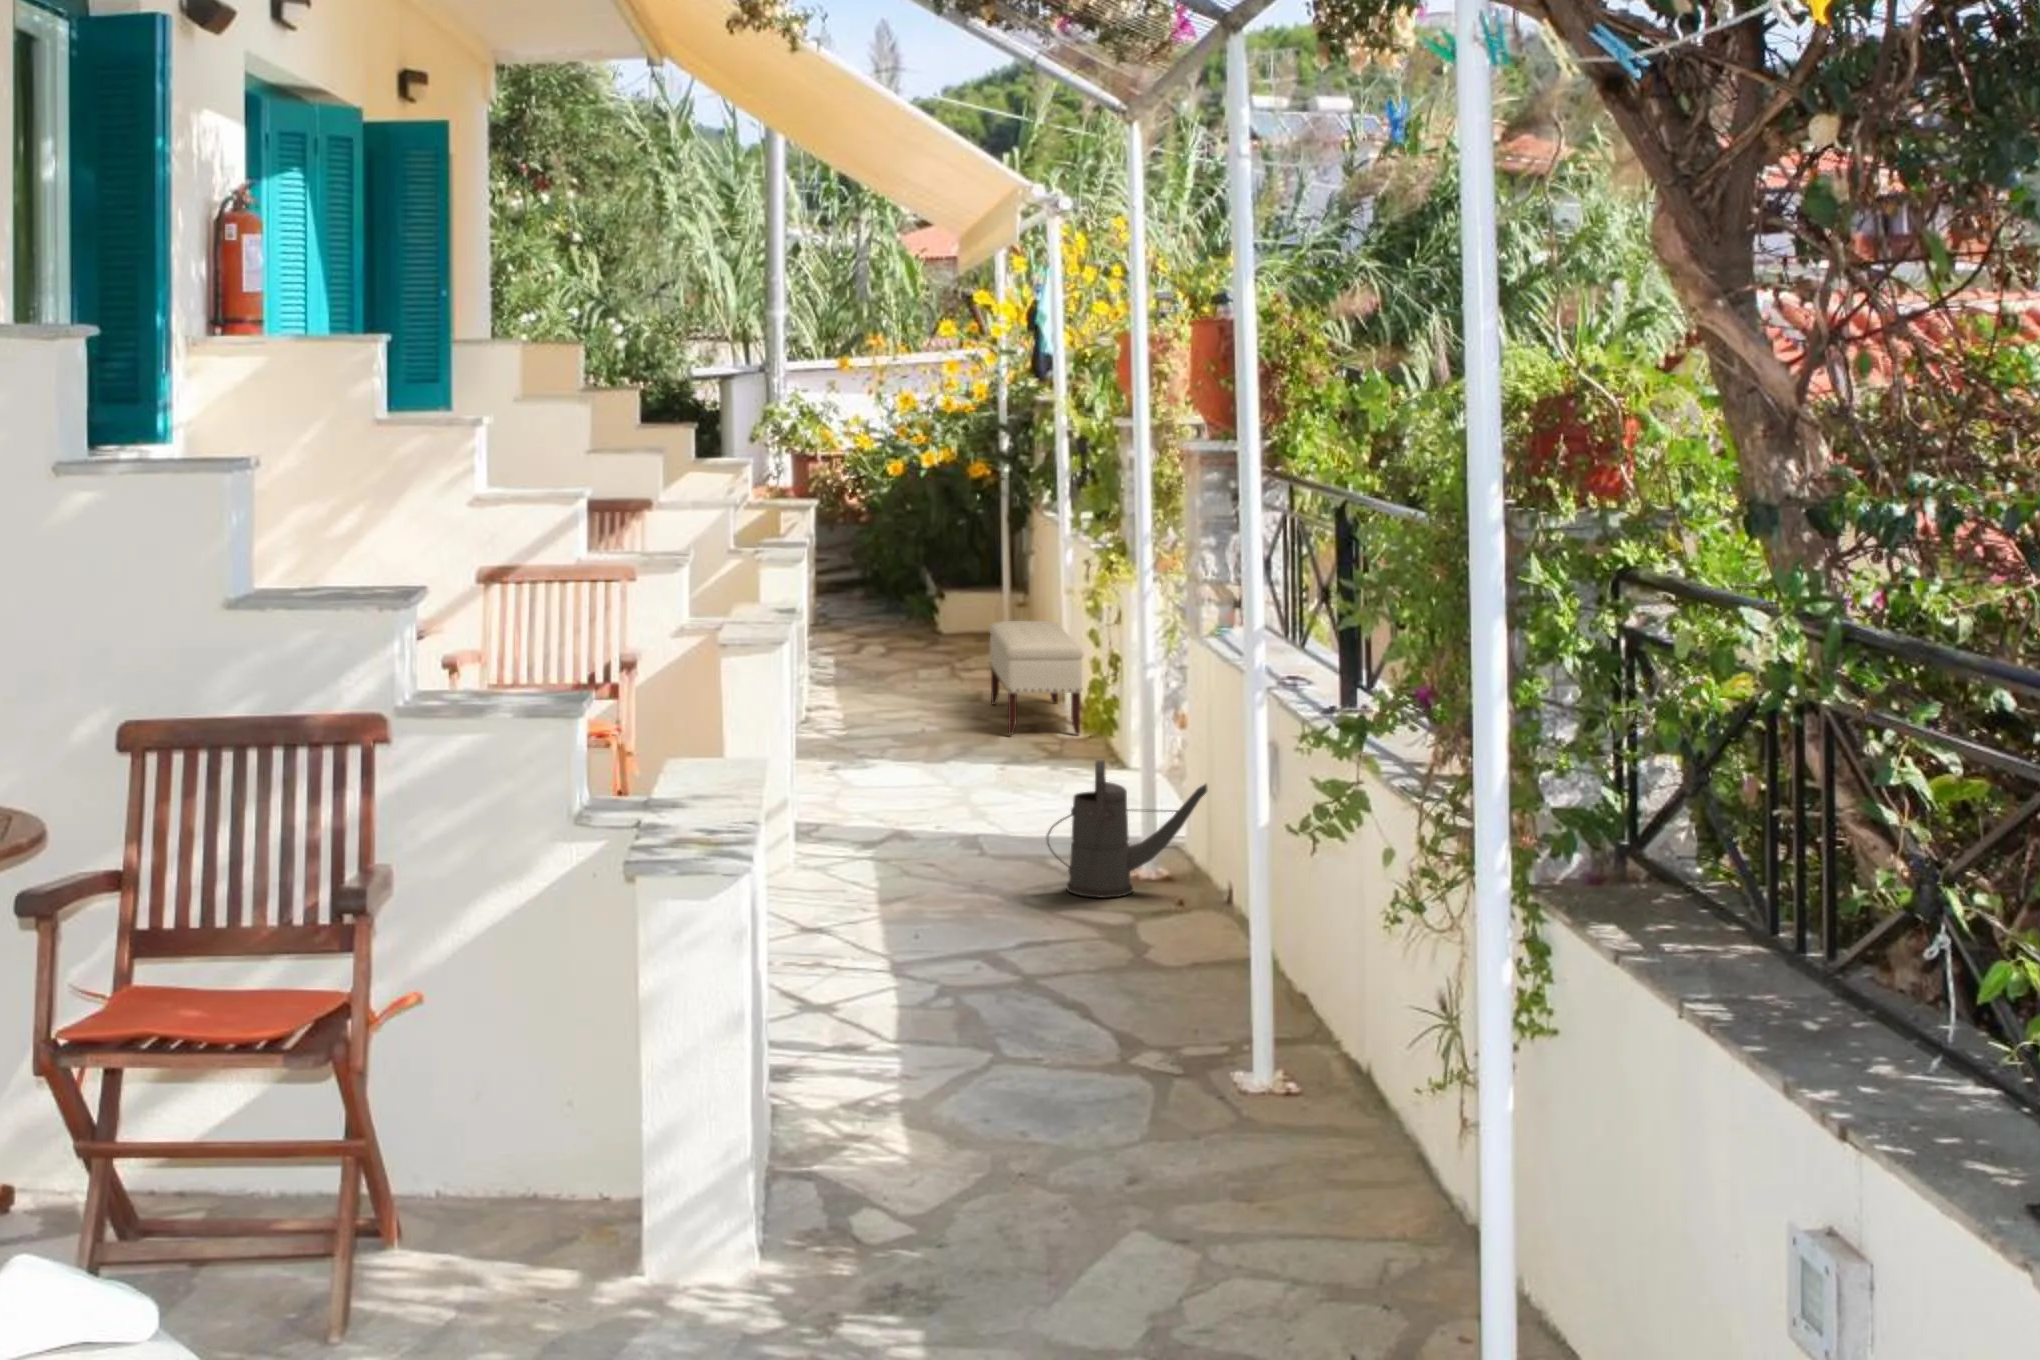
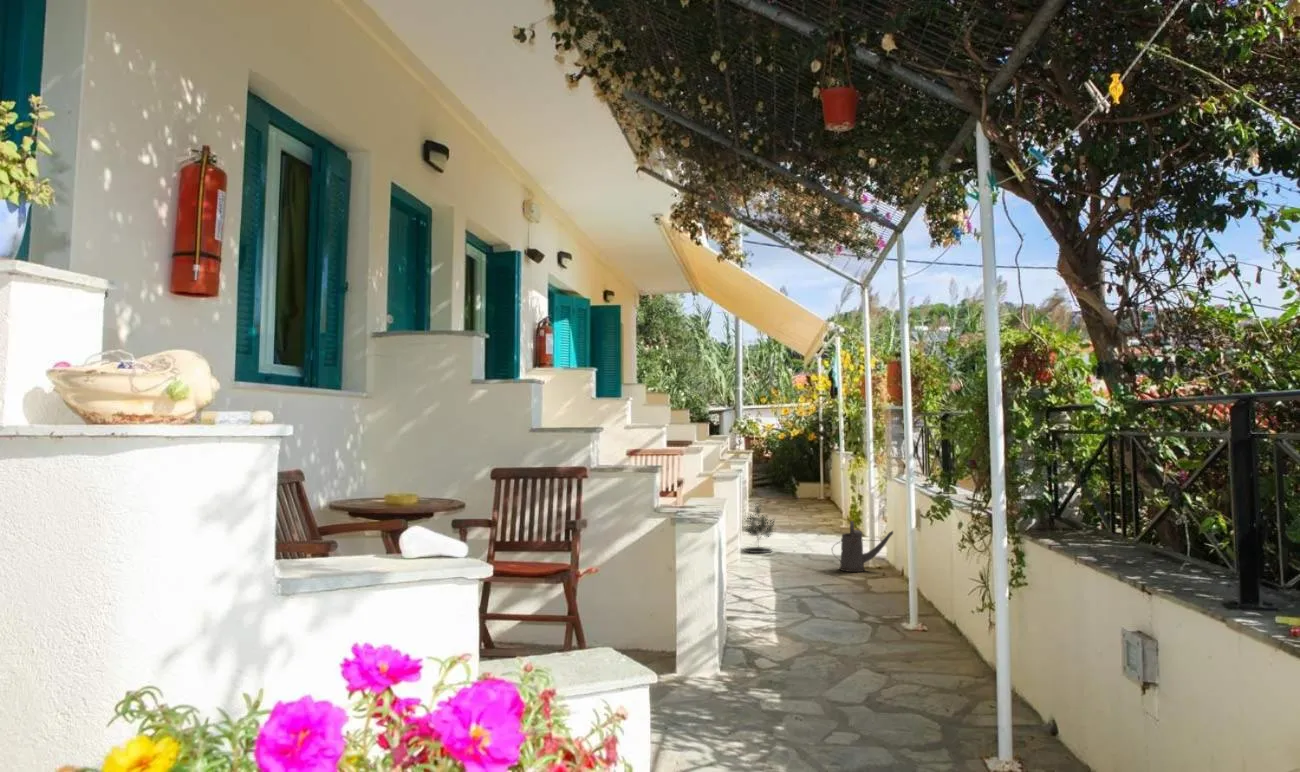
bench: present [989,620,1083,735] -> none [814,487,848,526]
potted tree: none [801,691,898,840] -> present [744,504,774,553]

